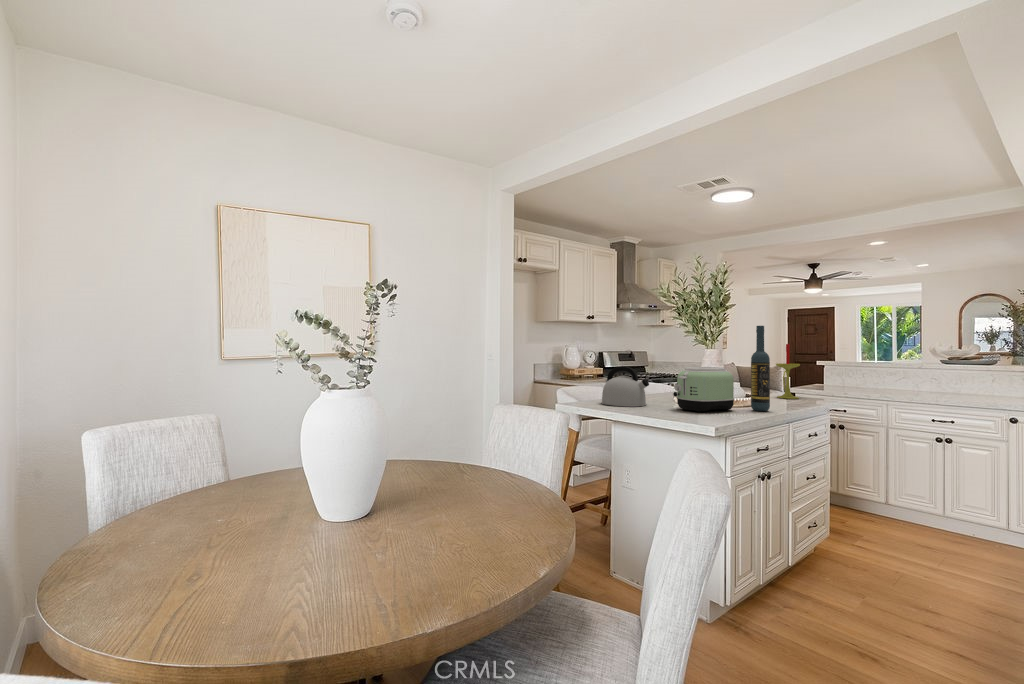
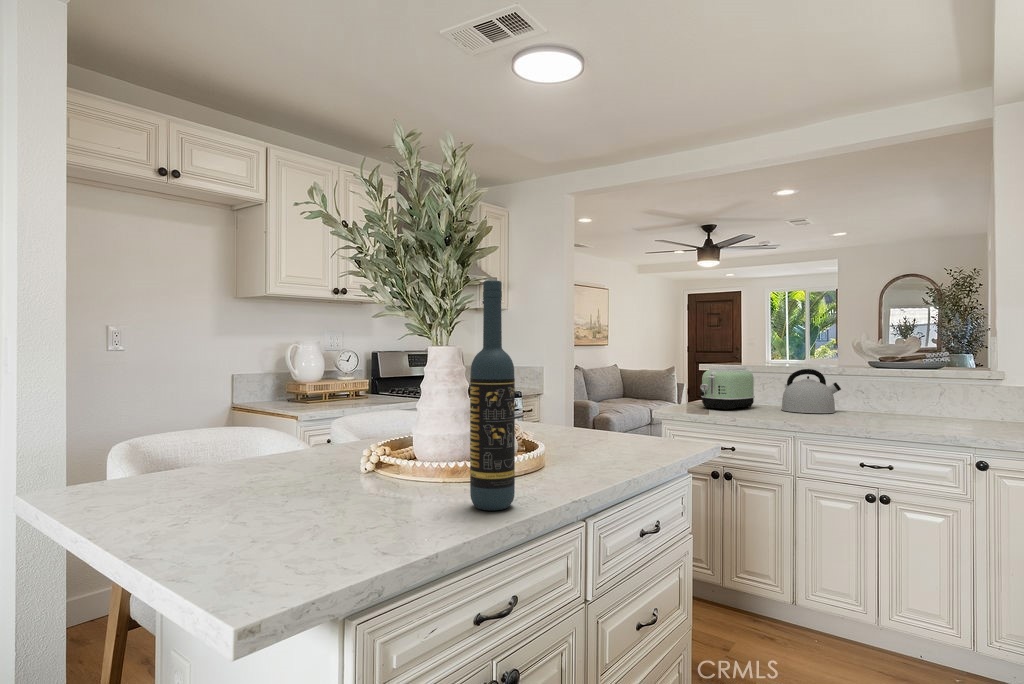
candle: present [776,344,800,399] -> none [588,330,634,448]
kettle: present [601,366,649,407] -> present [781,369,841,413]
toaster: present [673,367,734,412] -> present [700,366,754,410]

